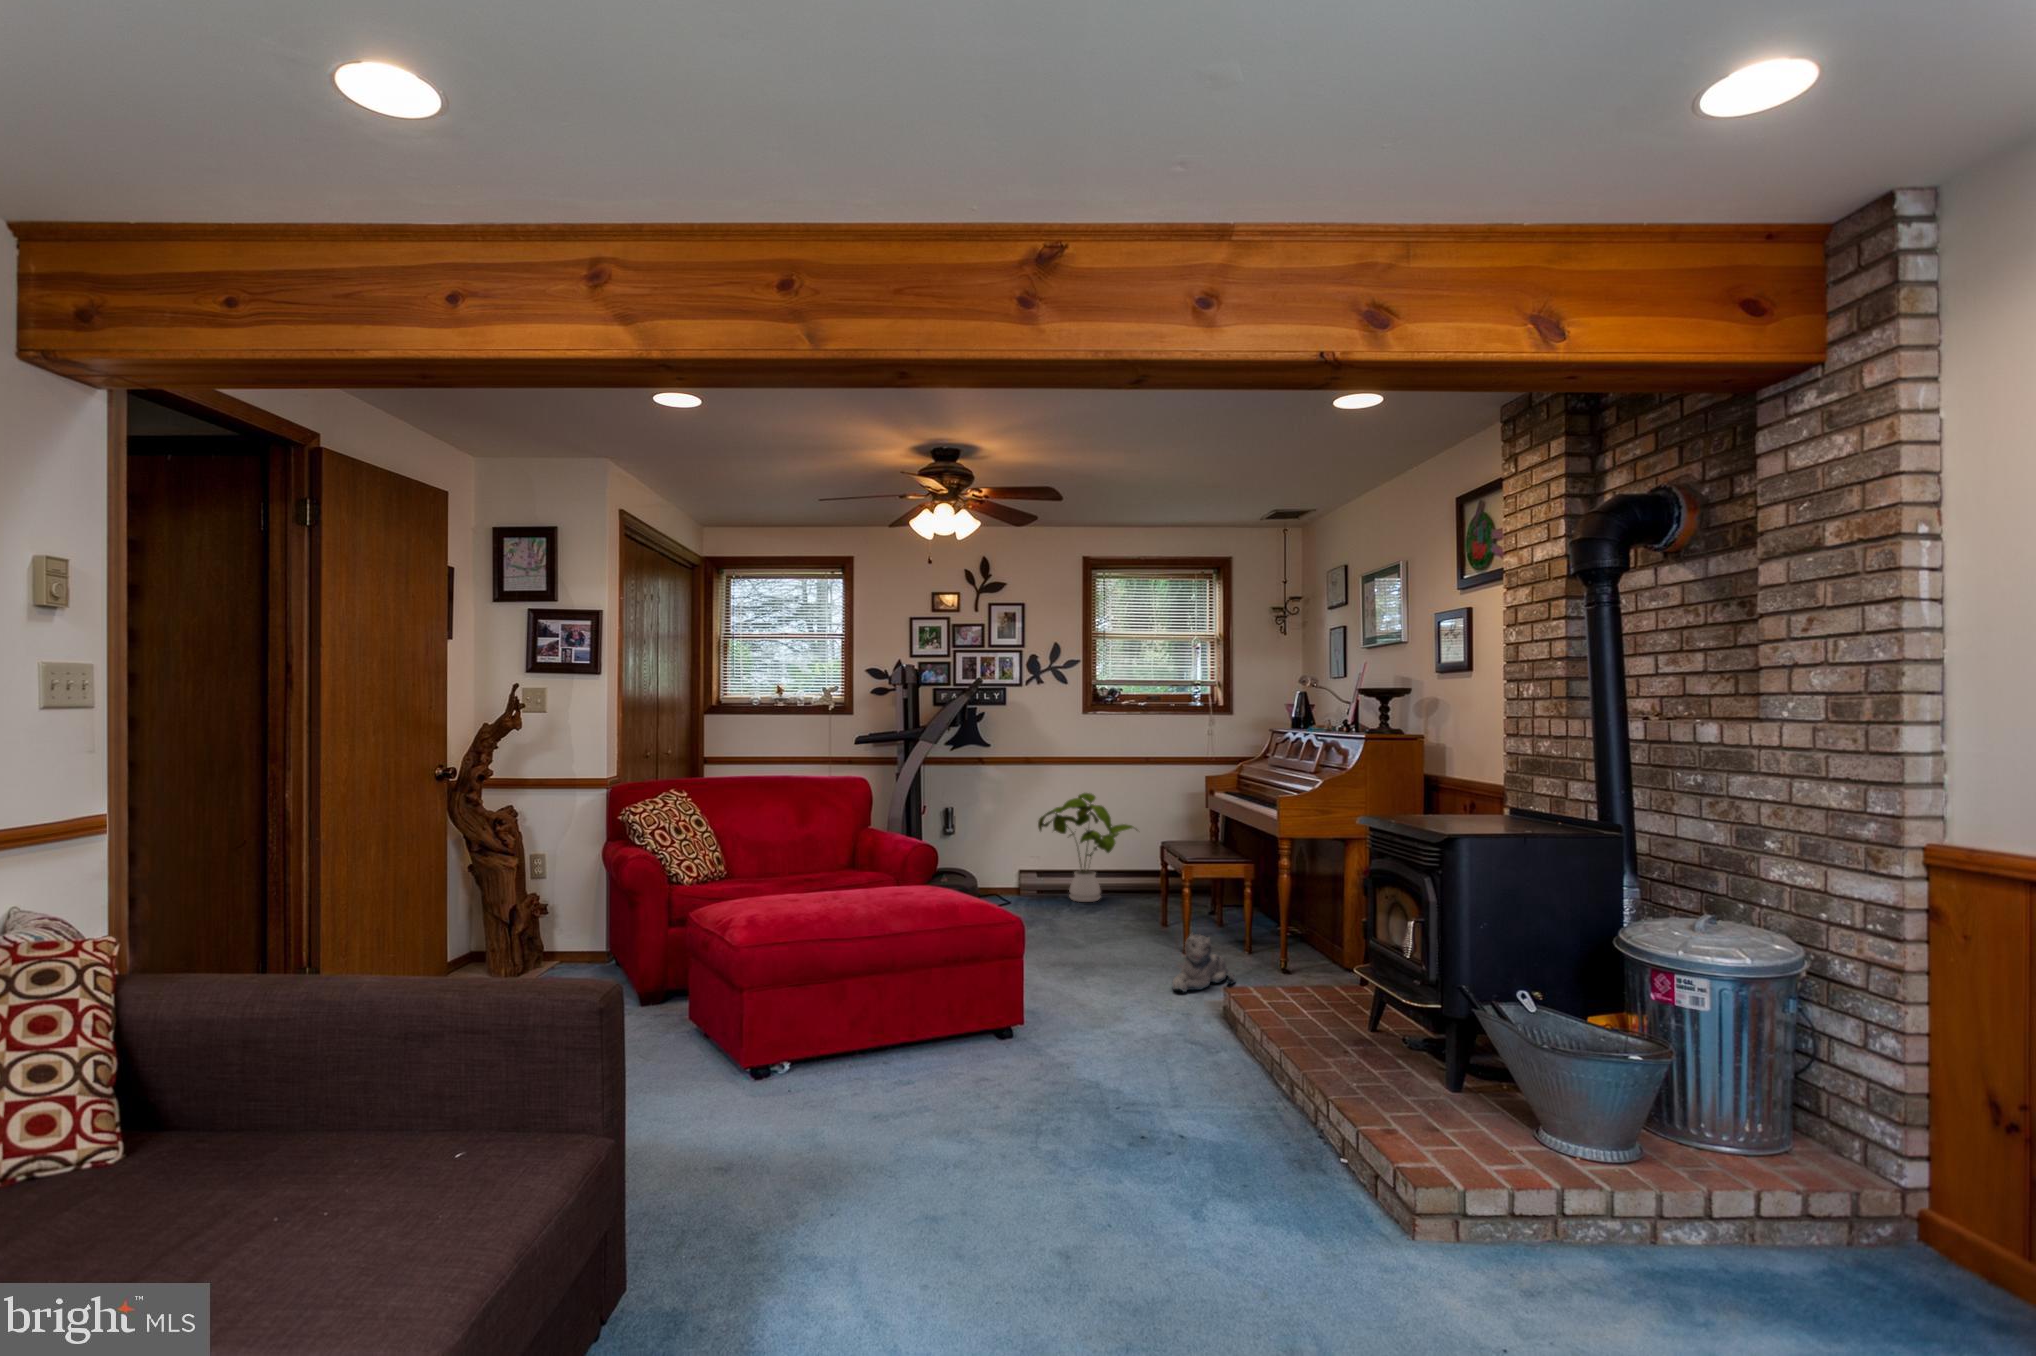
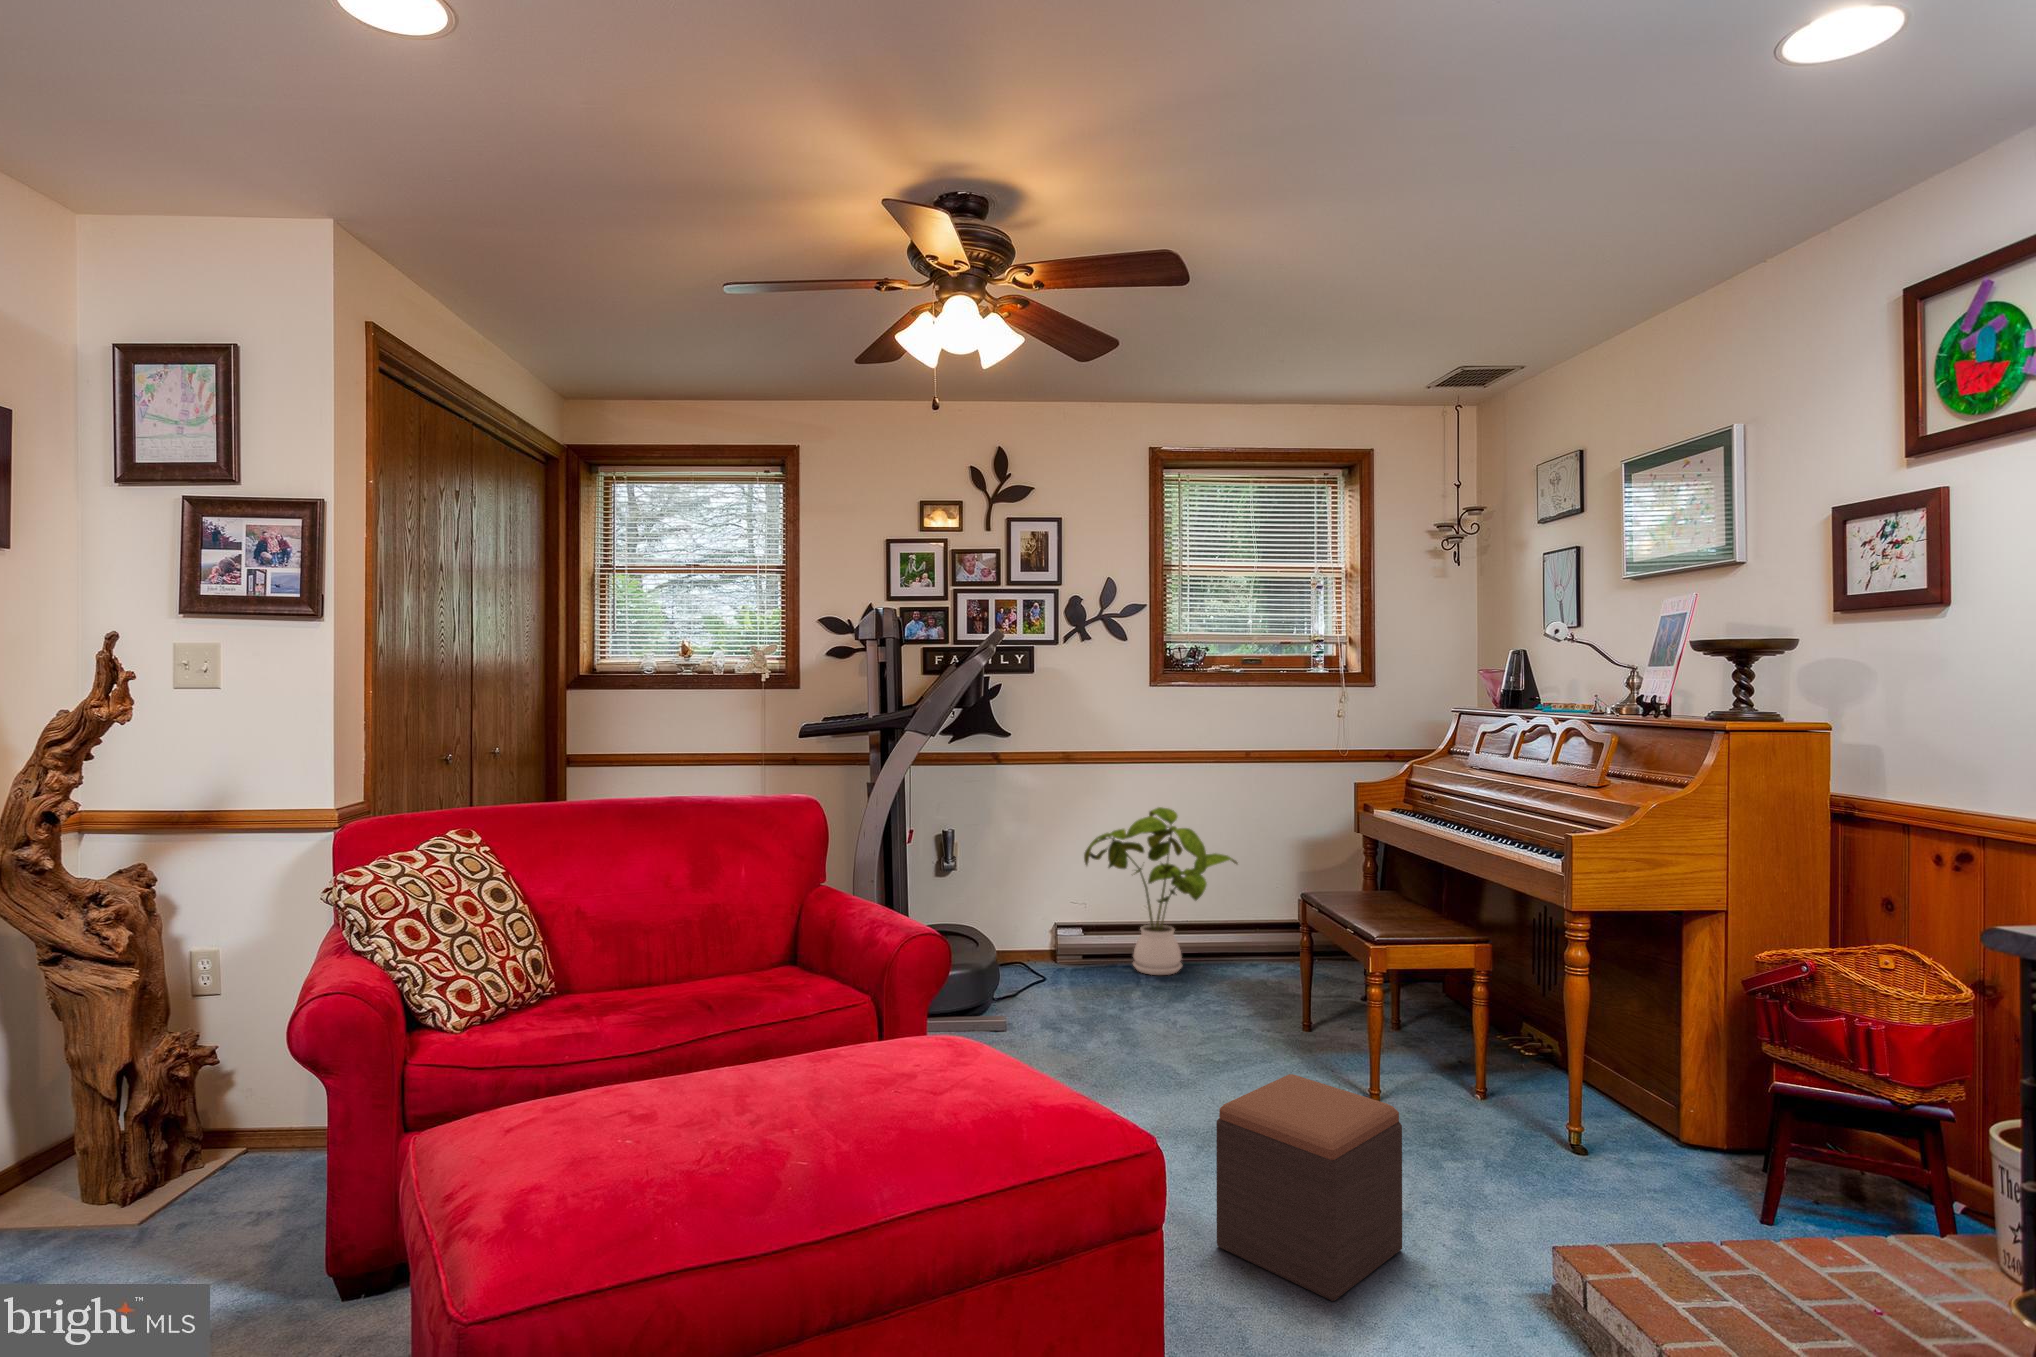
footstool: none [1067,919,1160,1017] -> present [1216,1074,1402,1301]
plush toy: present [1172,933,1235,992] -> none [1397,1090,1508,1215]

